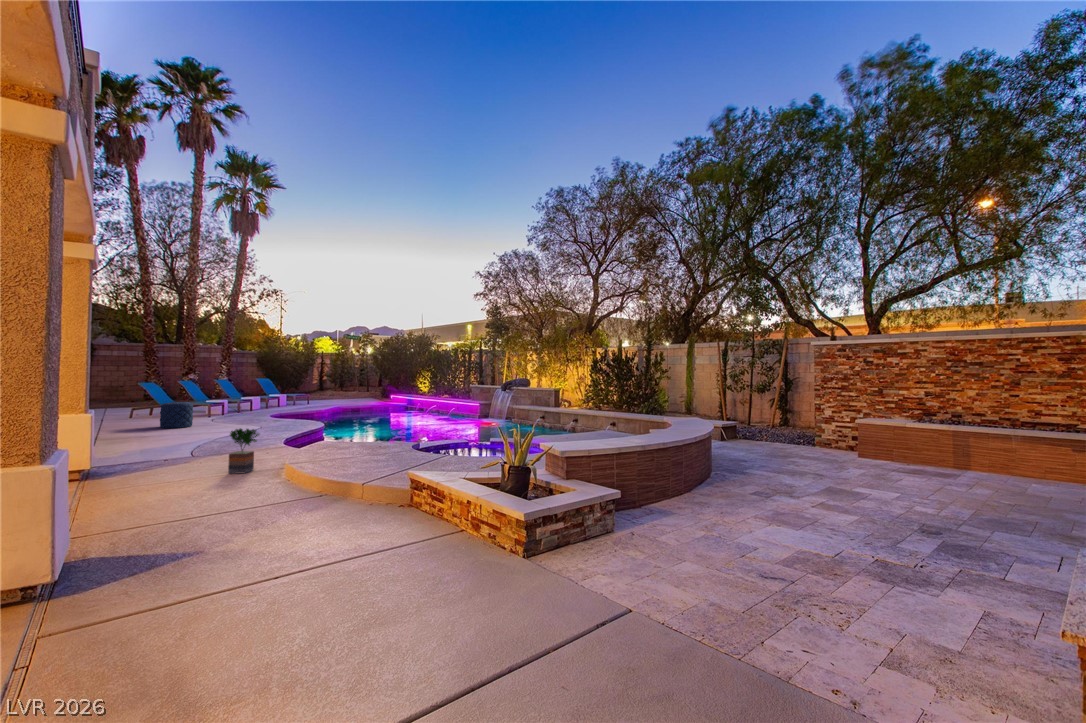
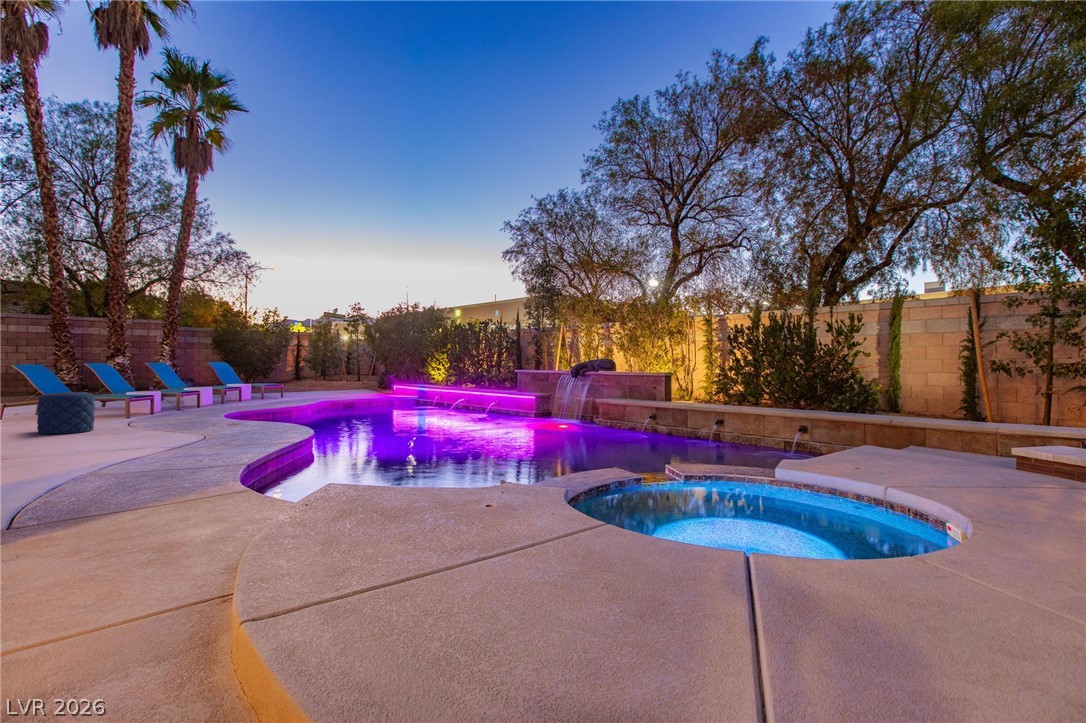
potted tree: present [228,428,259,473] -> none [78,439,163,547]

